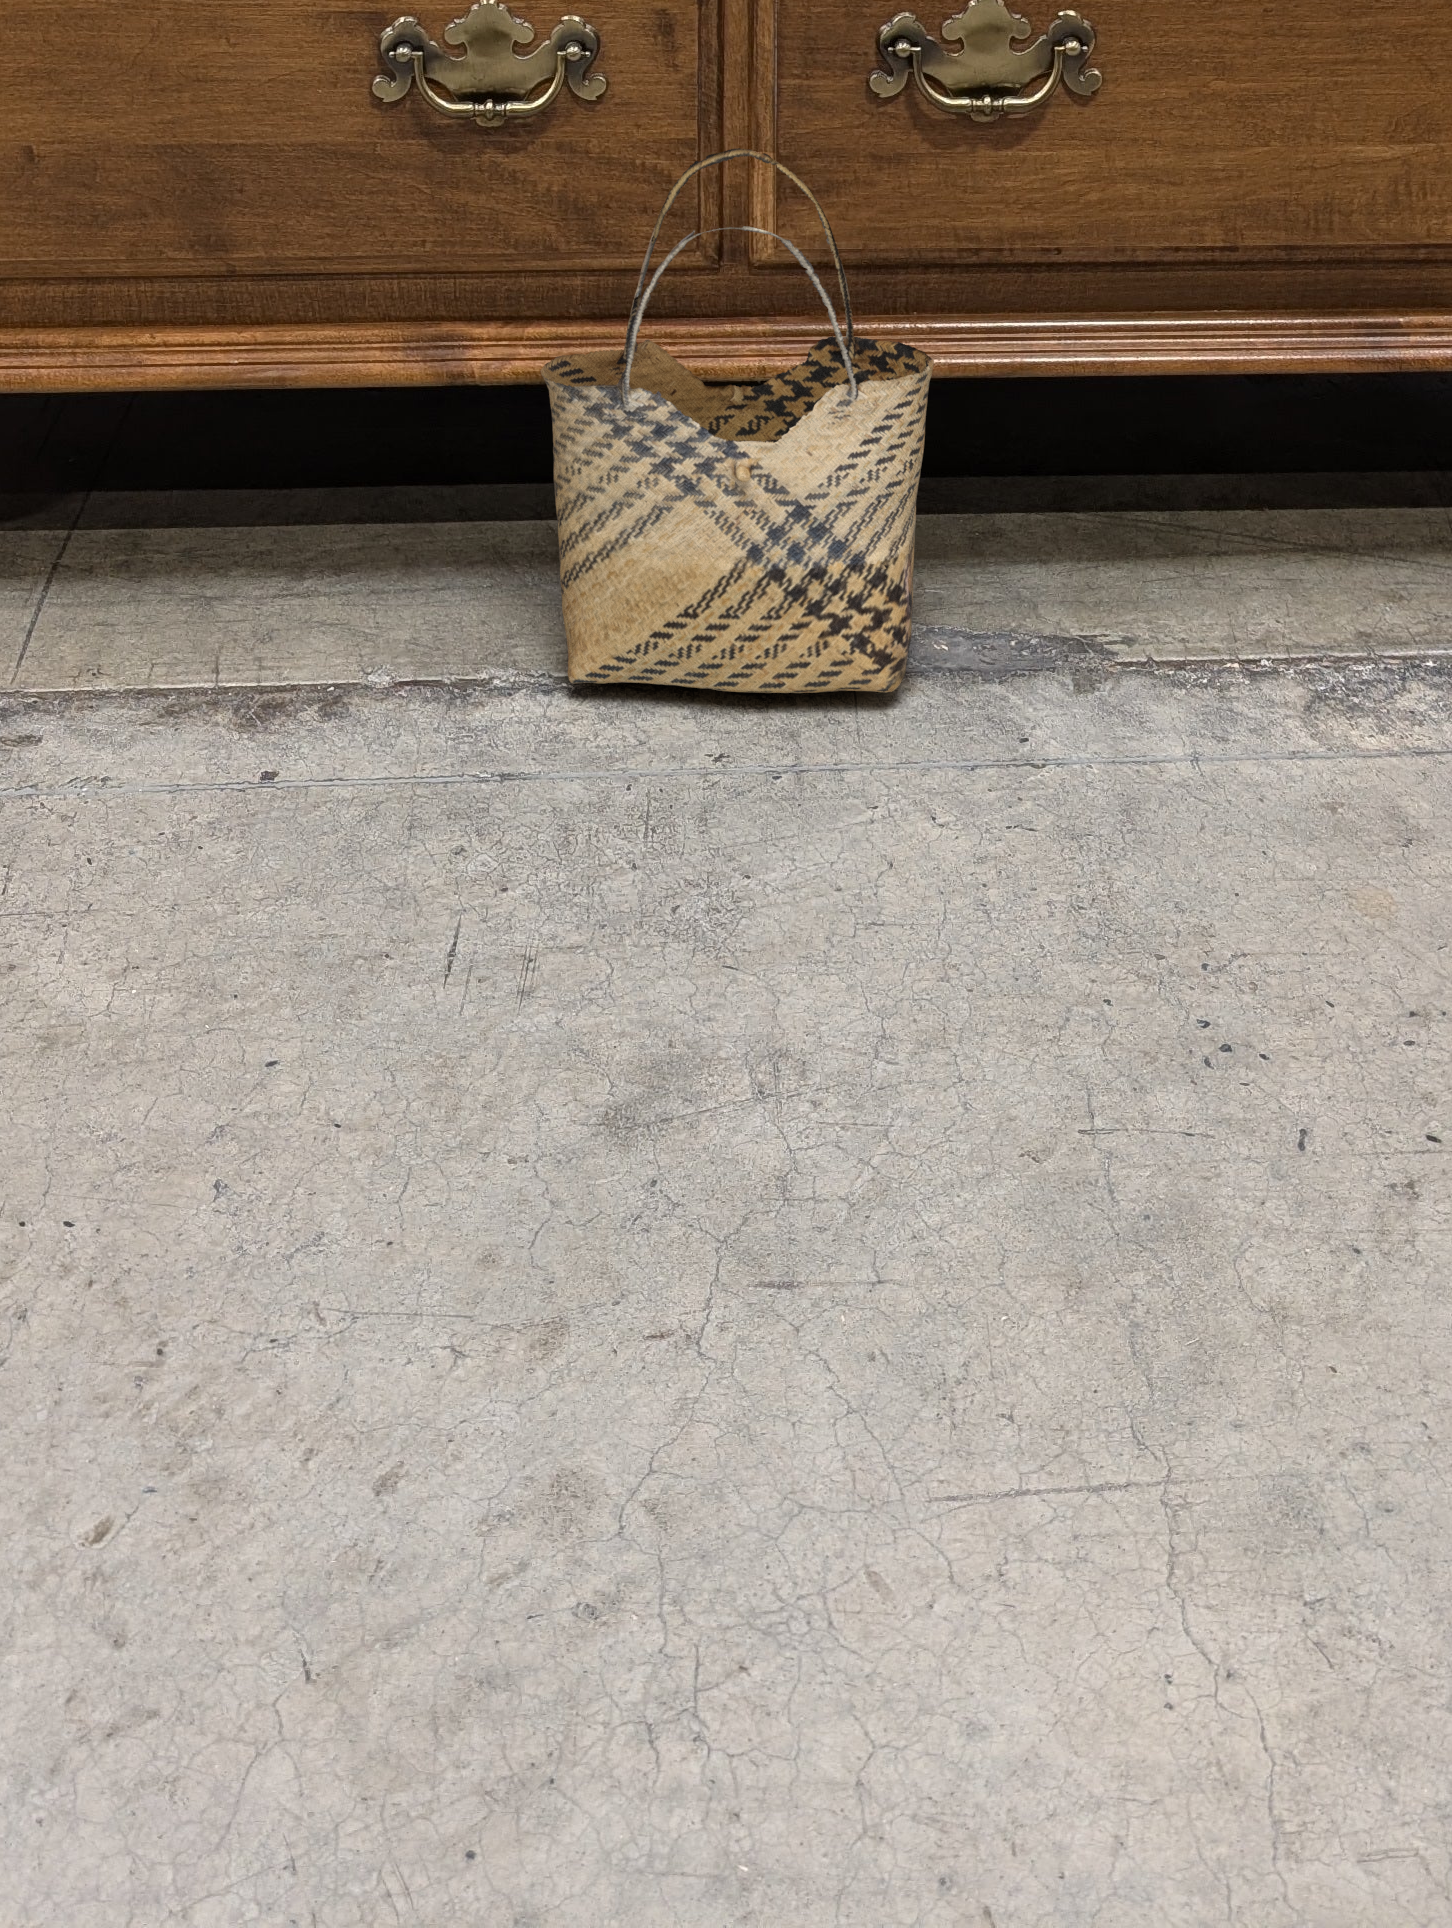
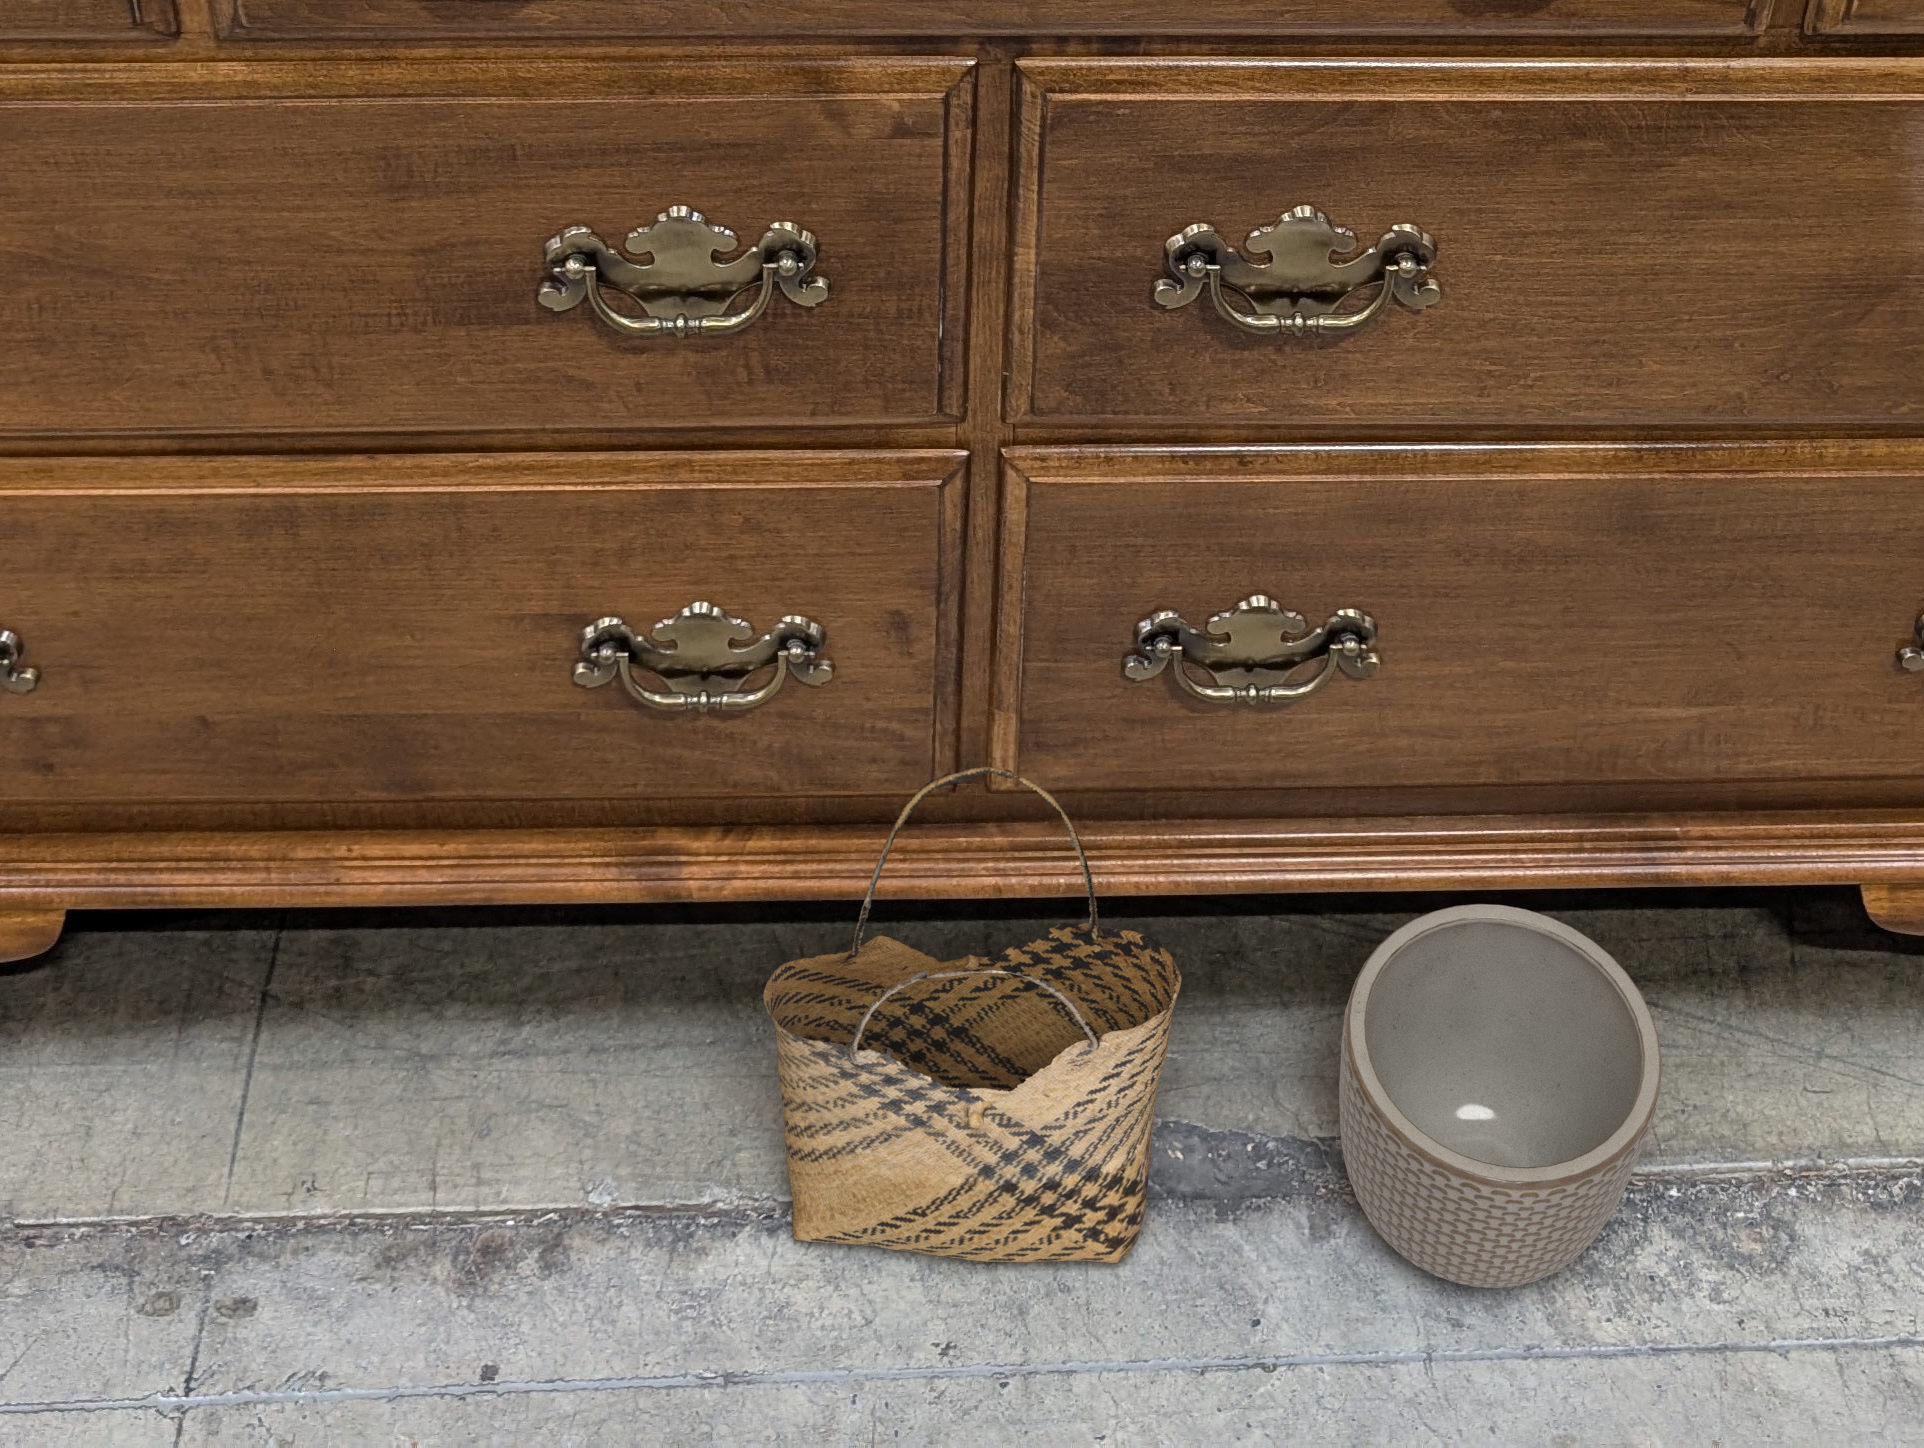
planter: none [1090,349,1394,710] -> present [1339,904,1662,1288]

